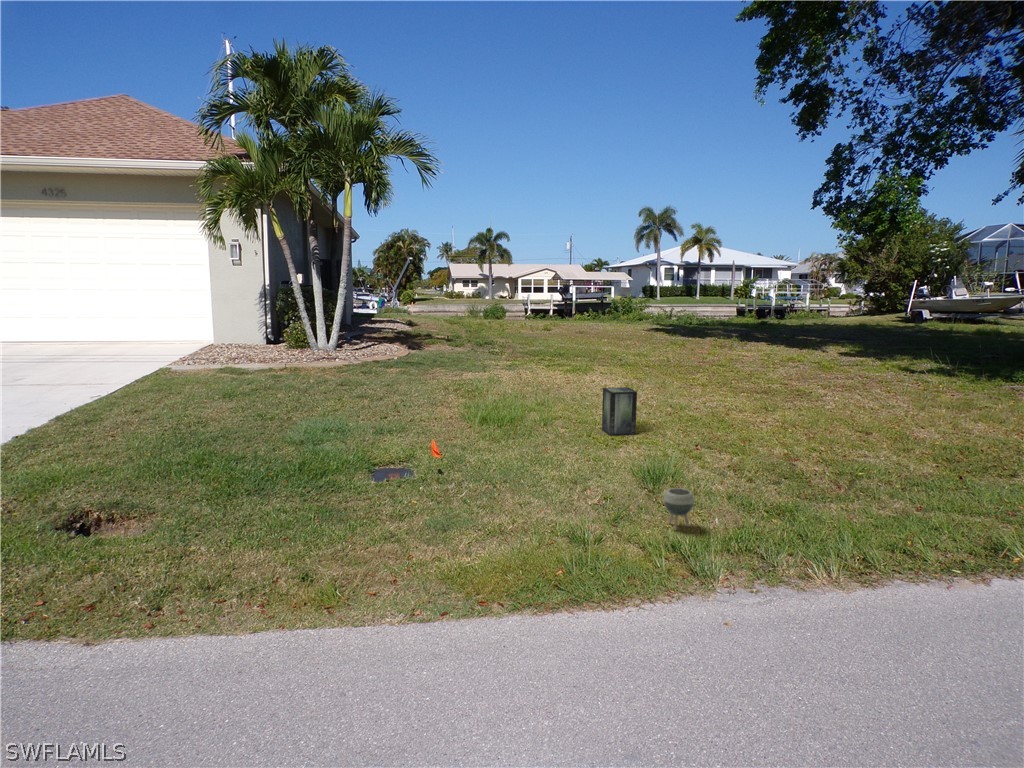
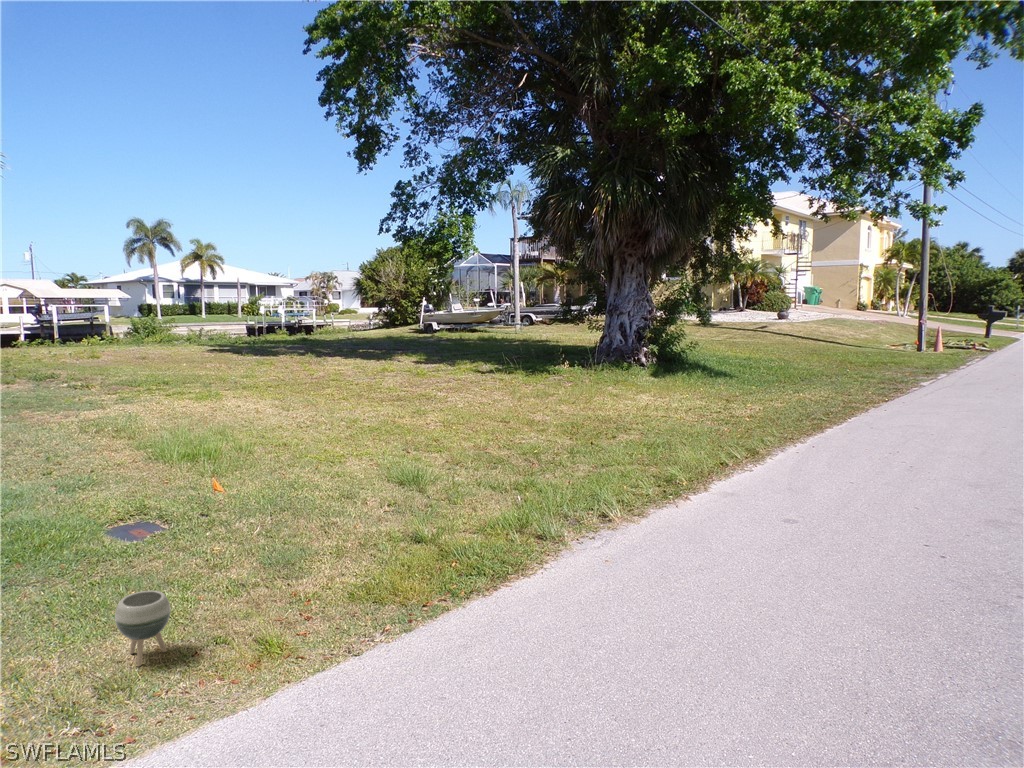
storage box: present [602,387,637,436] -> none [42,428,102,503]

